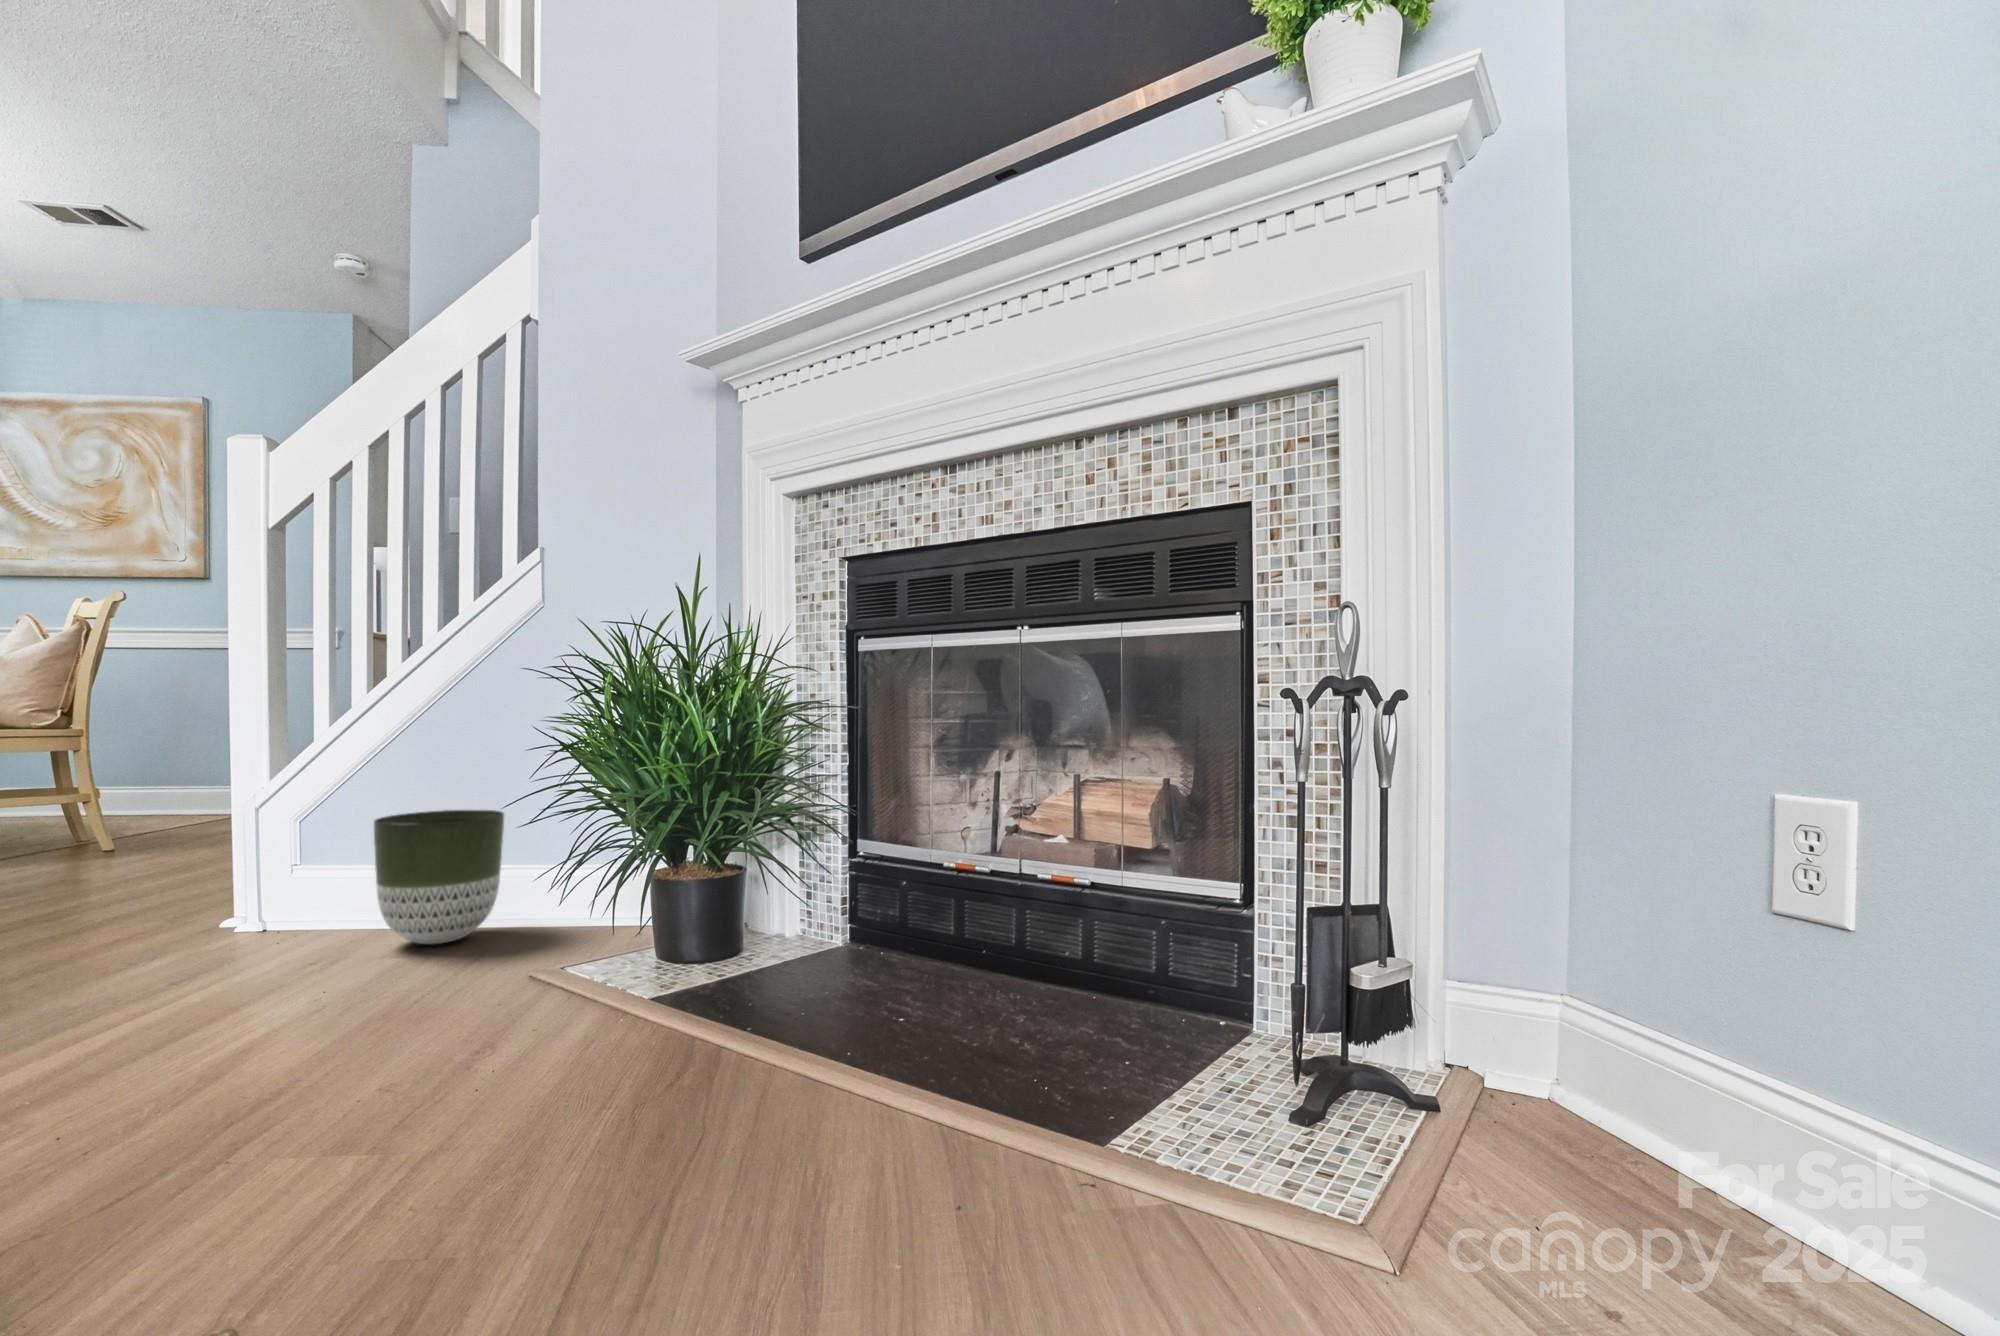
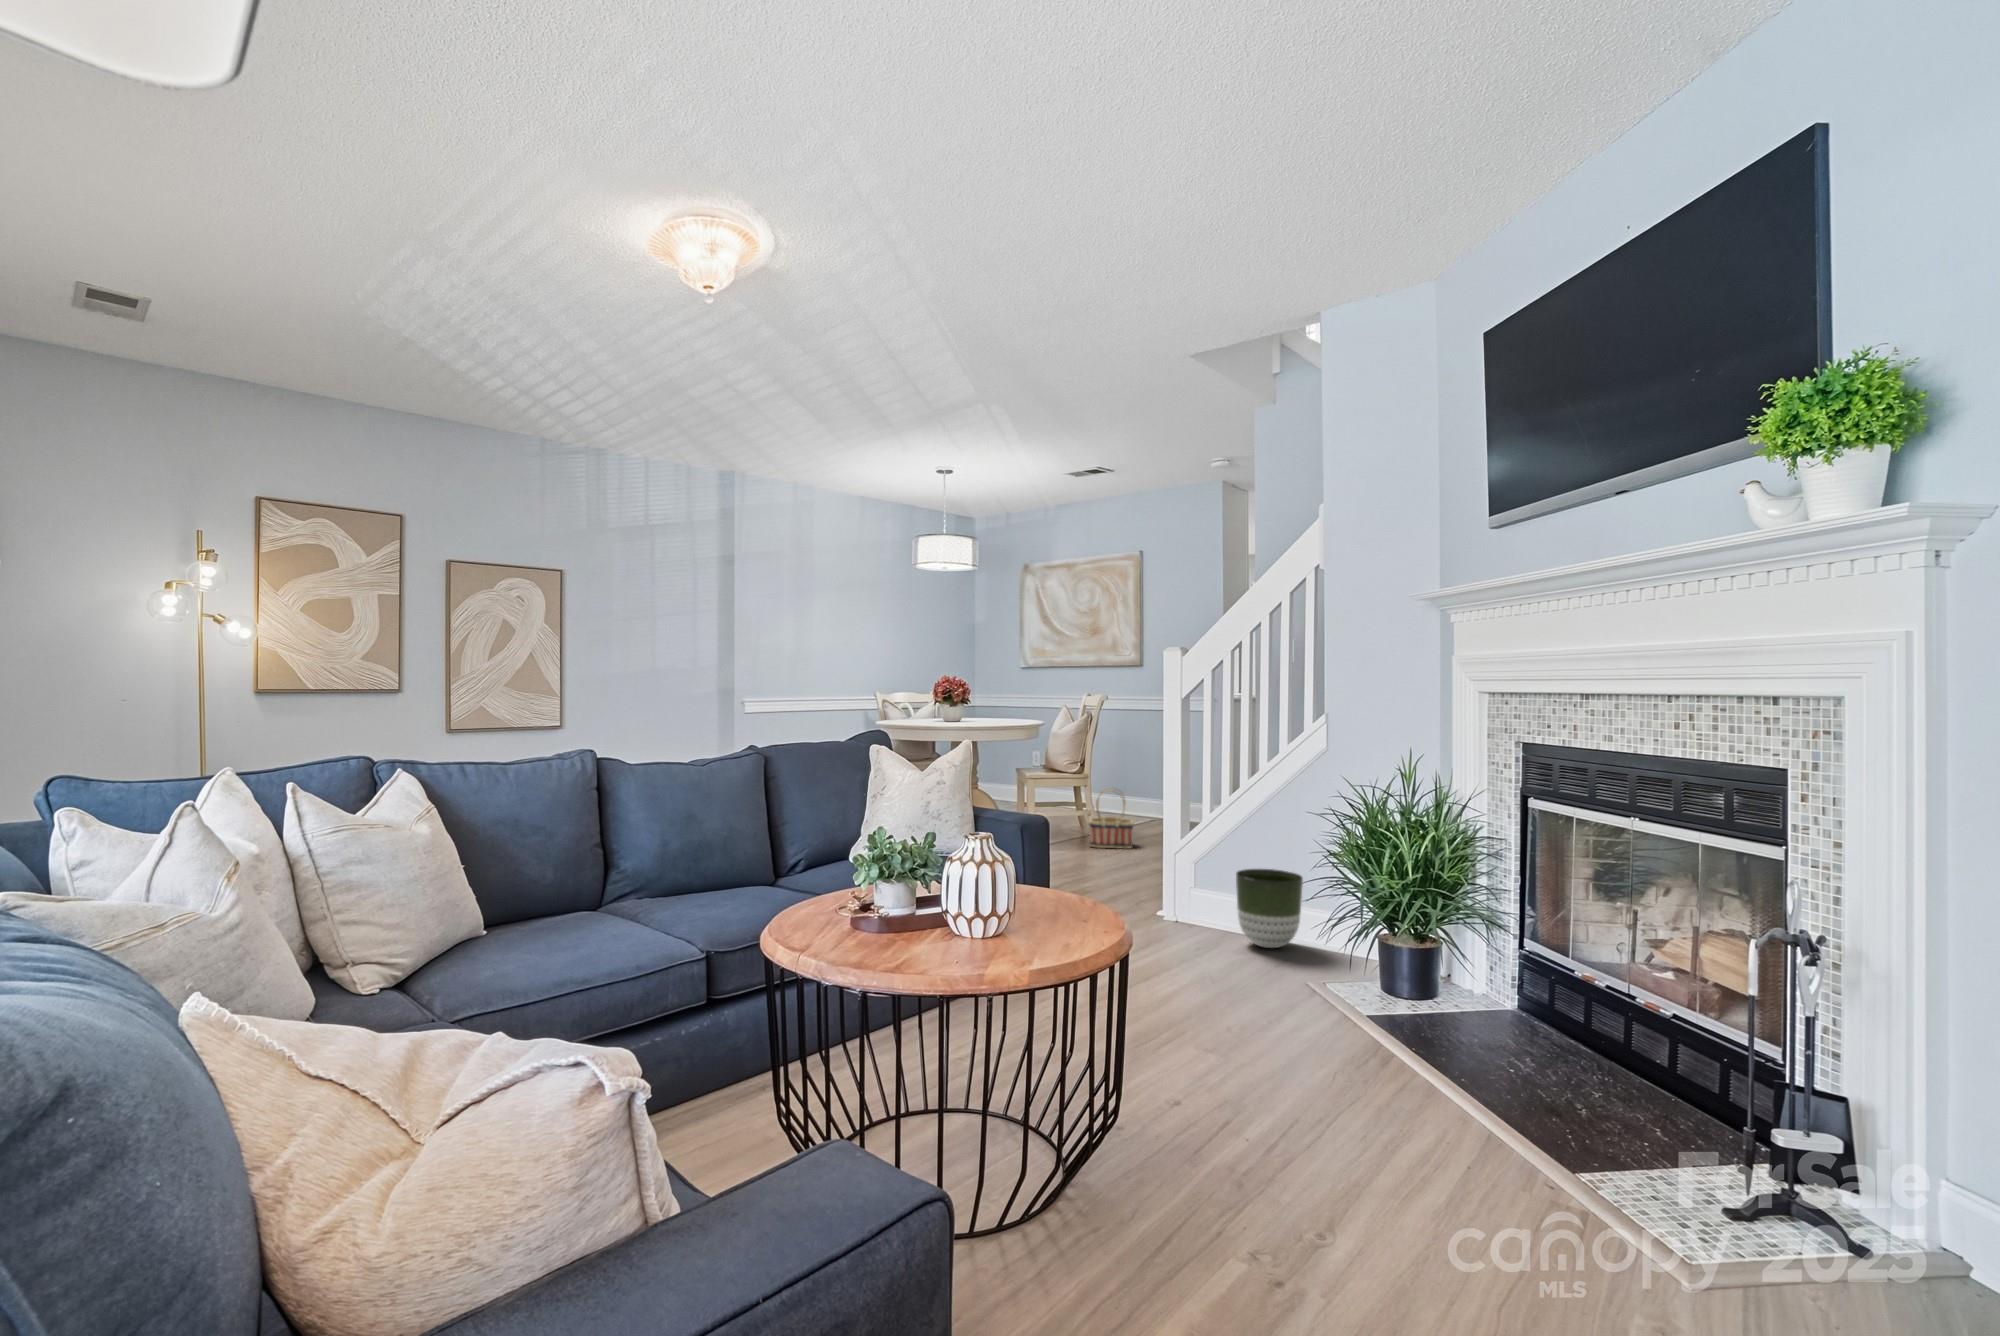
basket: none [48,751,159,861] -> present [1089,790,1134,849]

